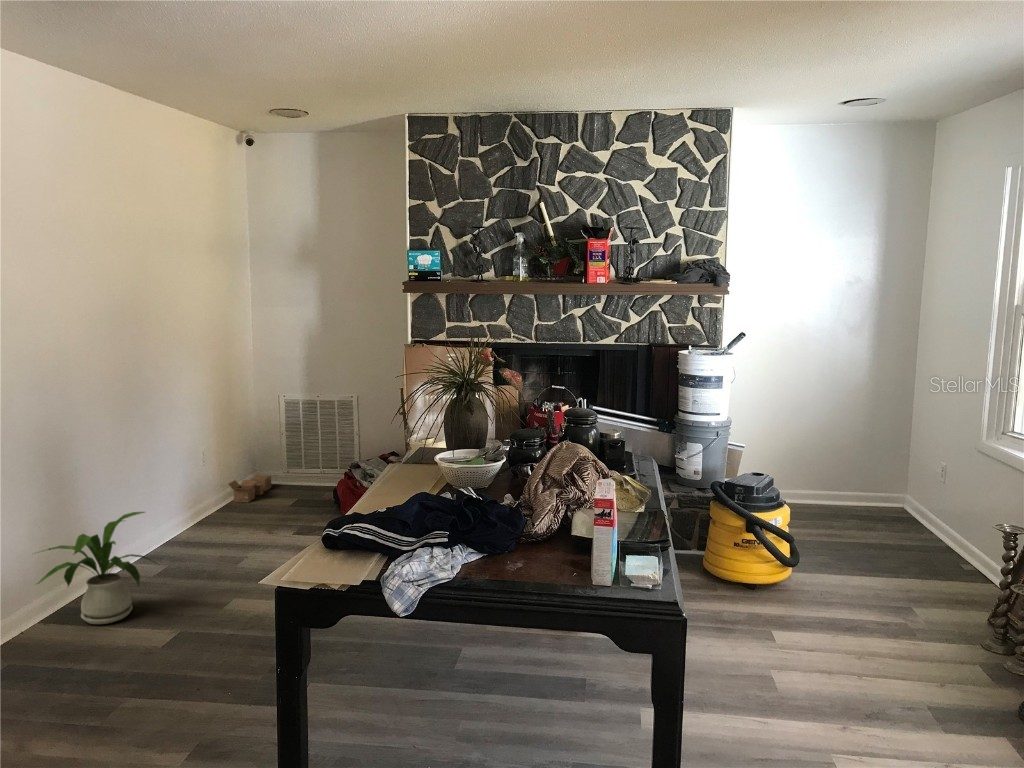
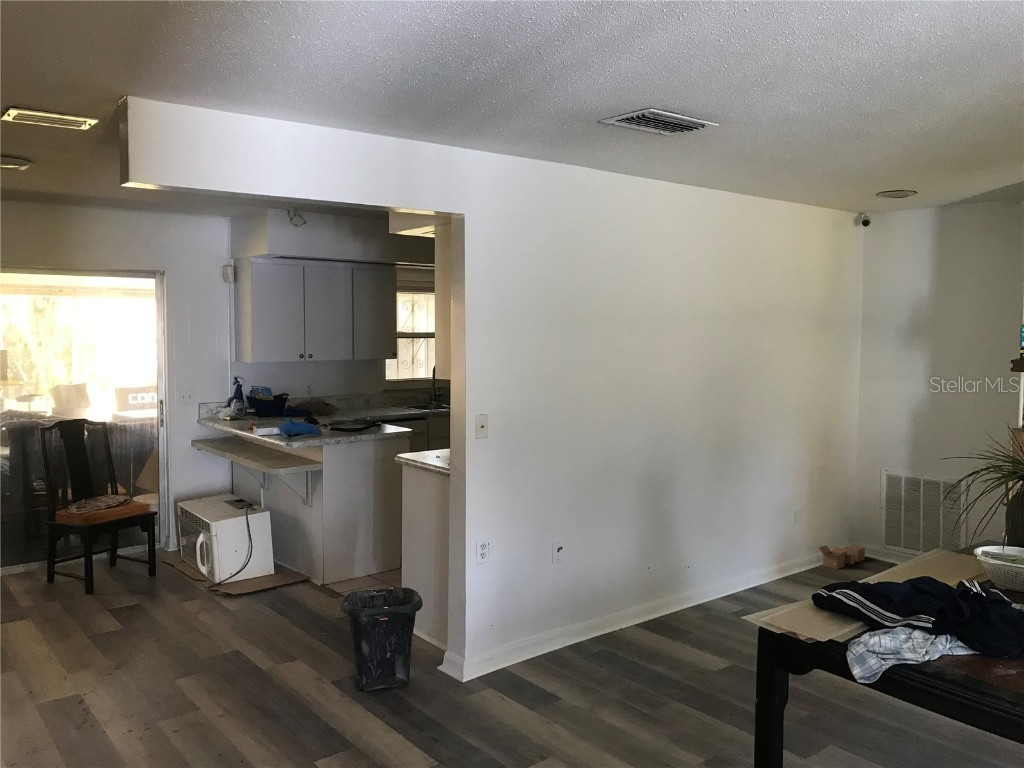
house plant: present [37,512,155,624] -> none [634,552,732,642]

